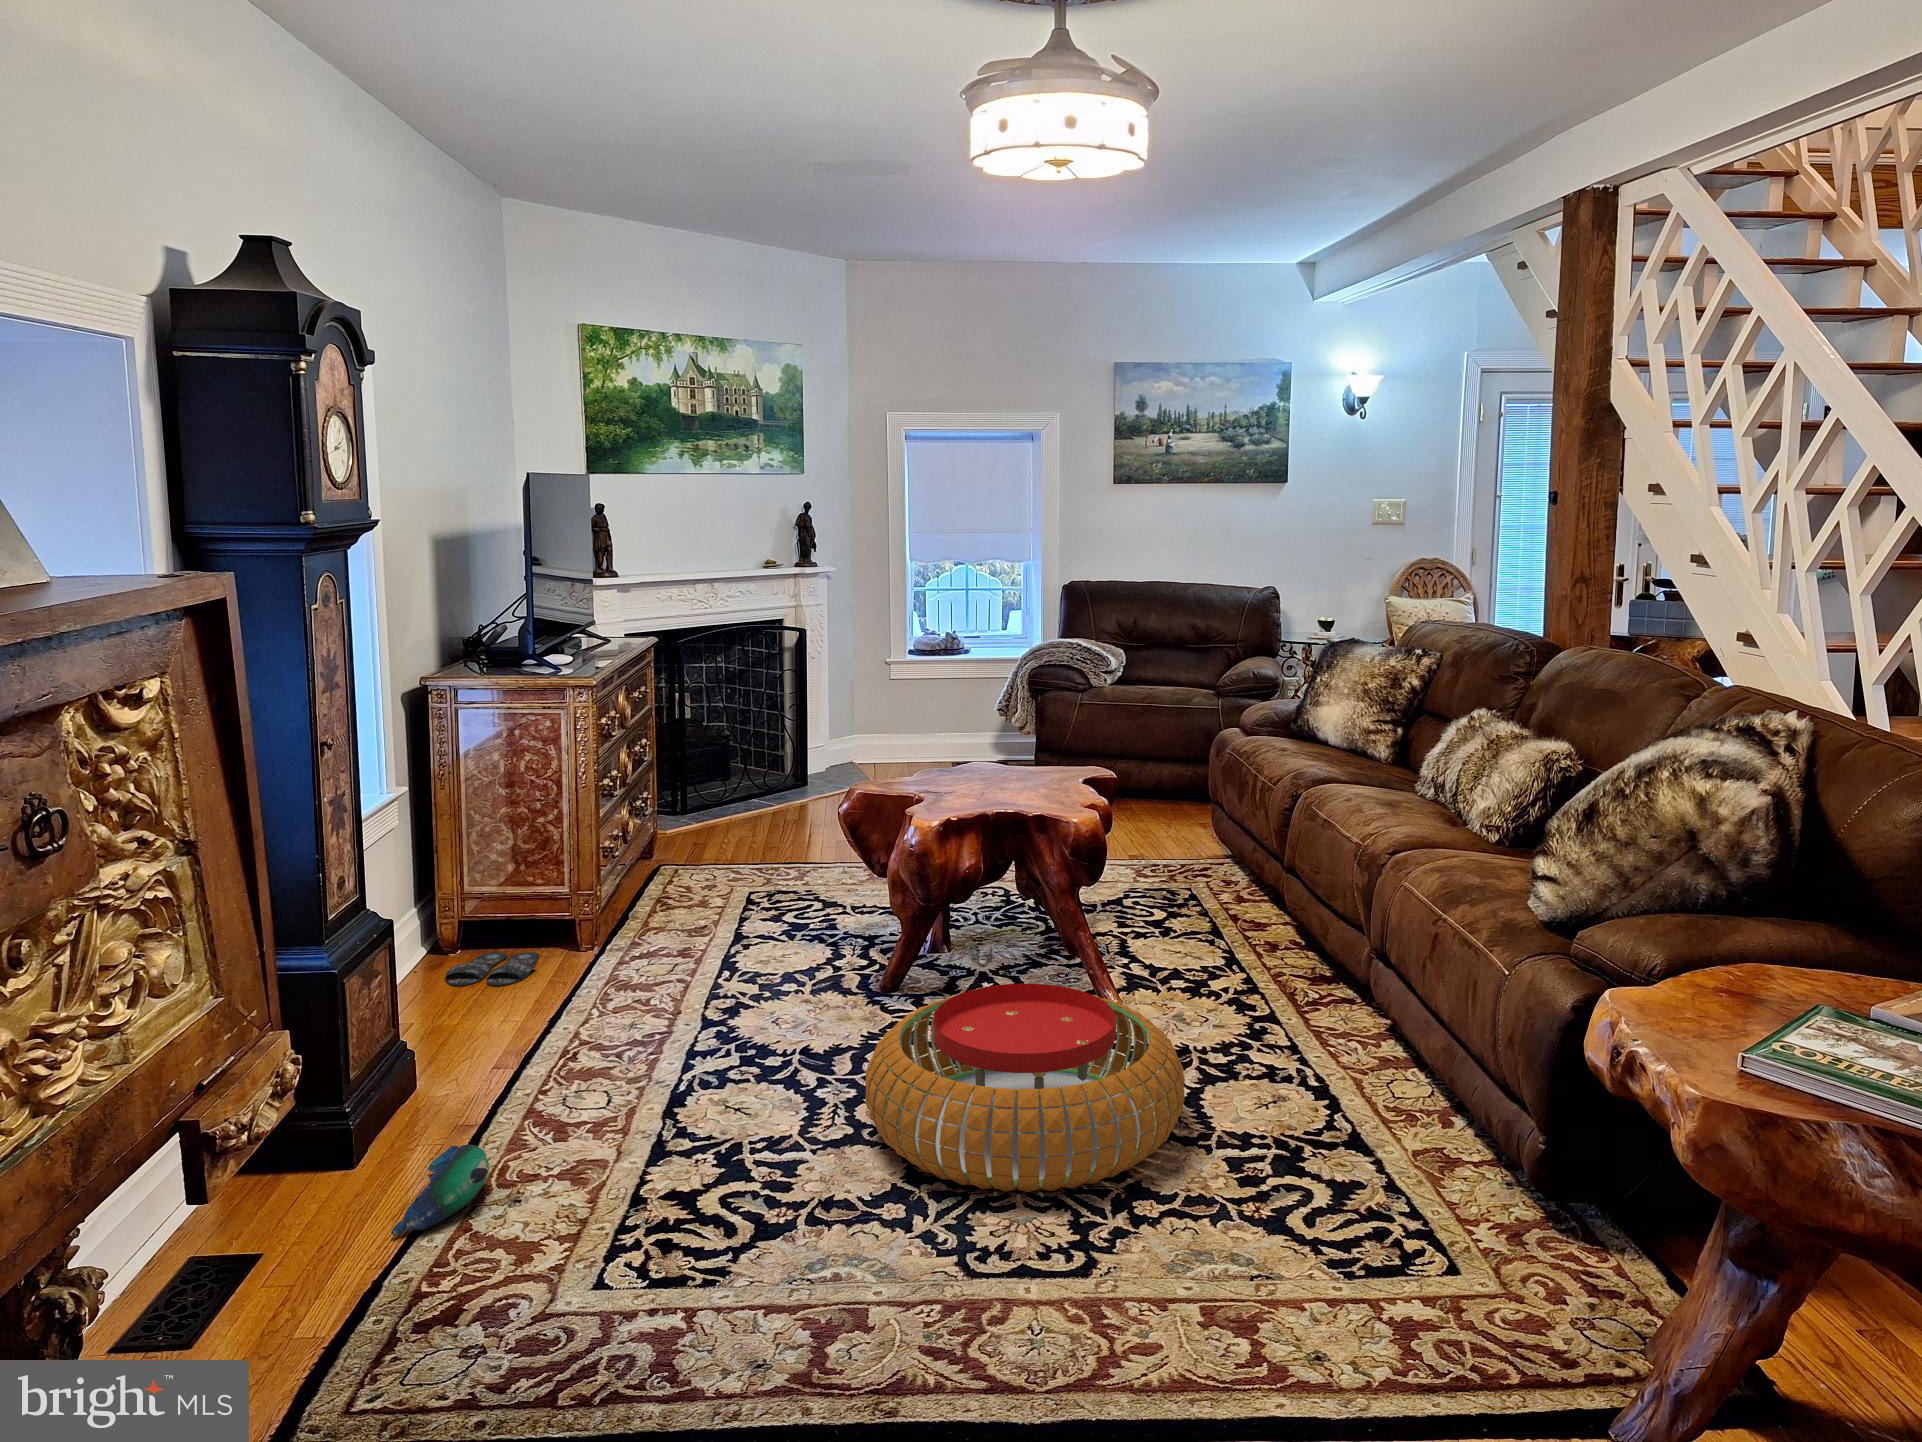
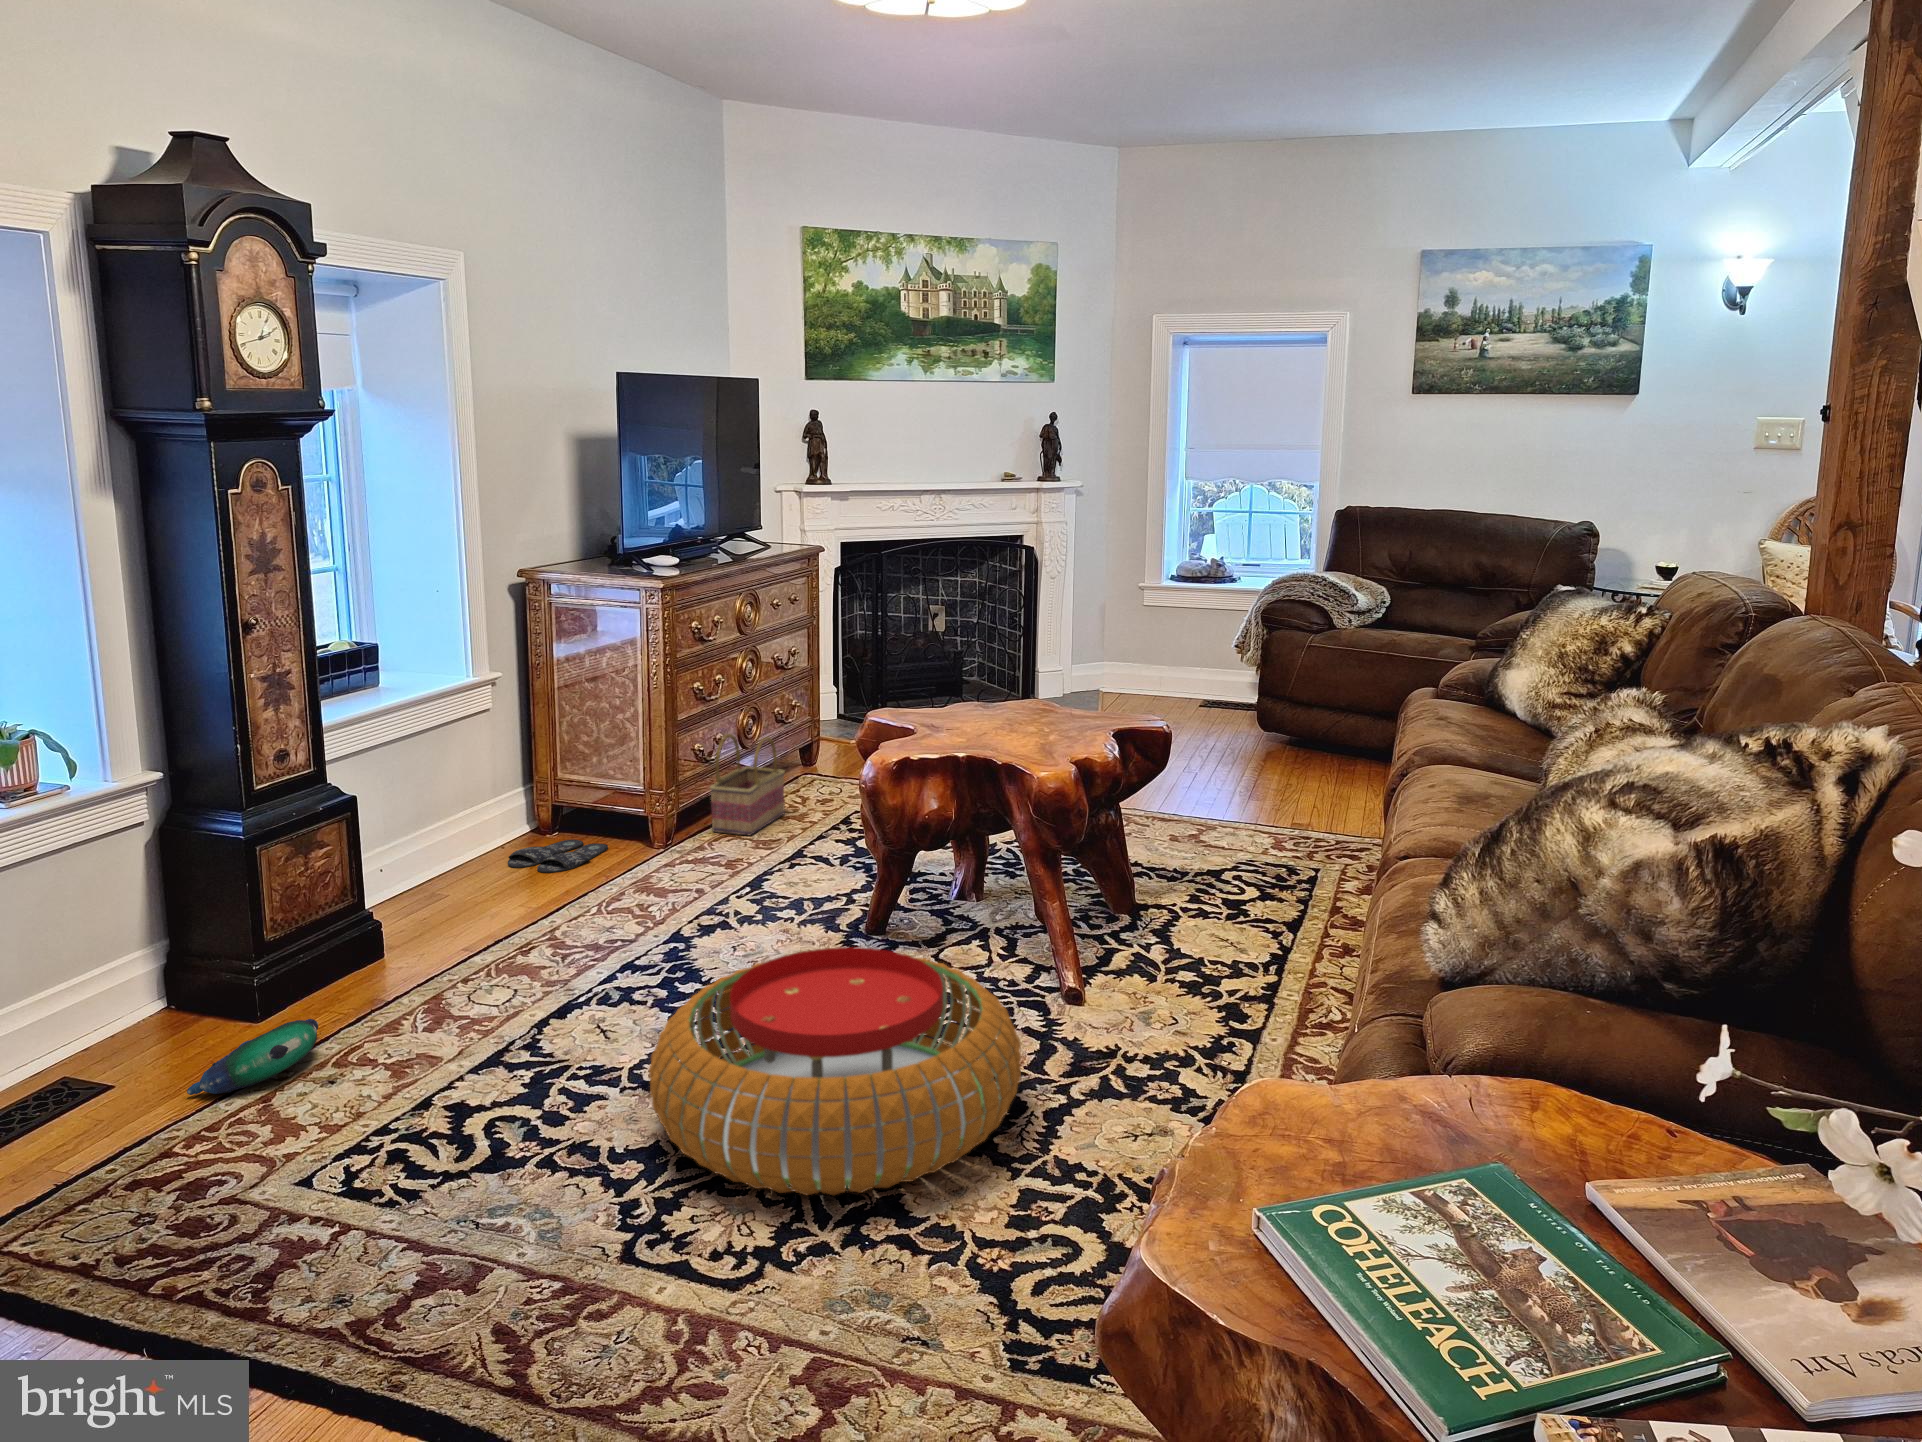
basket: none [624,826,681,927] -> present [710,734,785,835]

